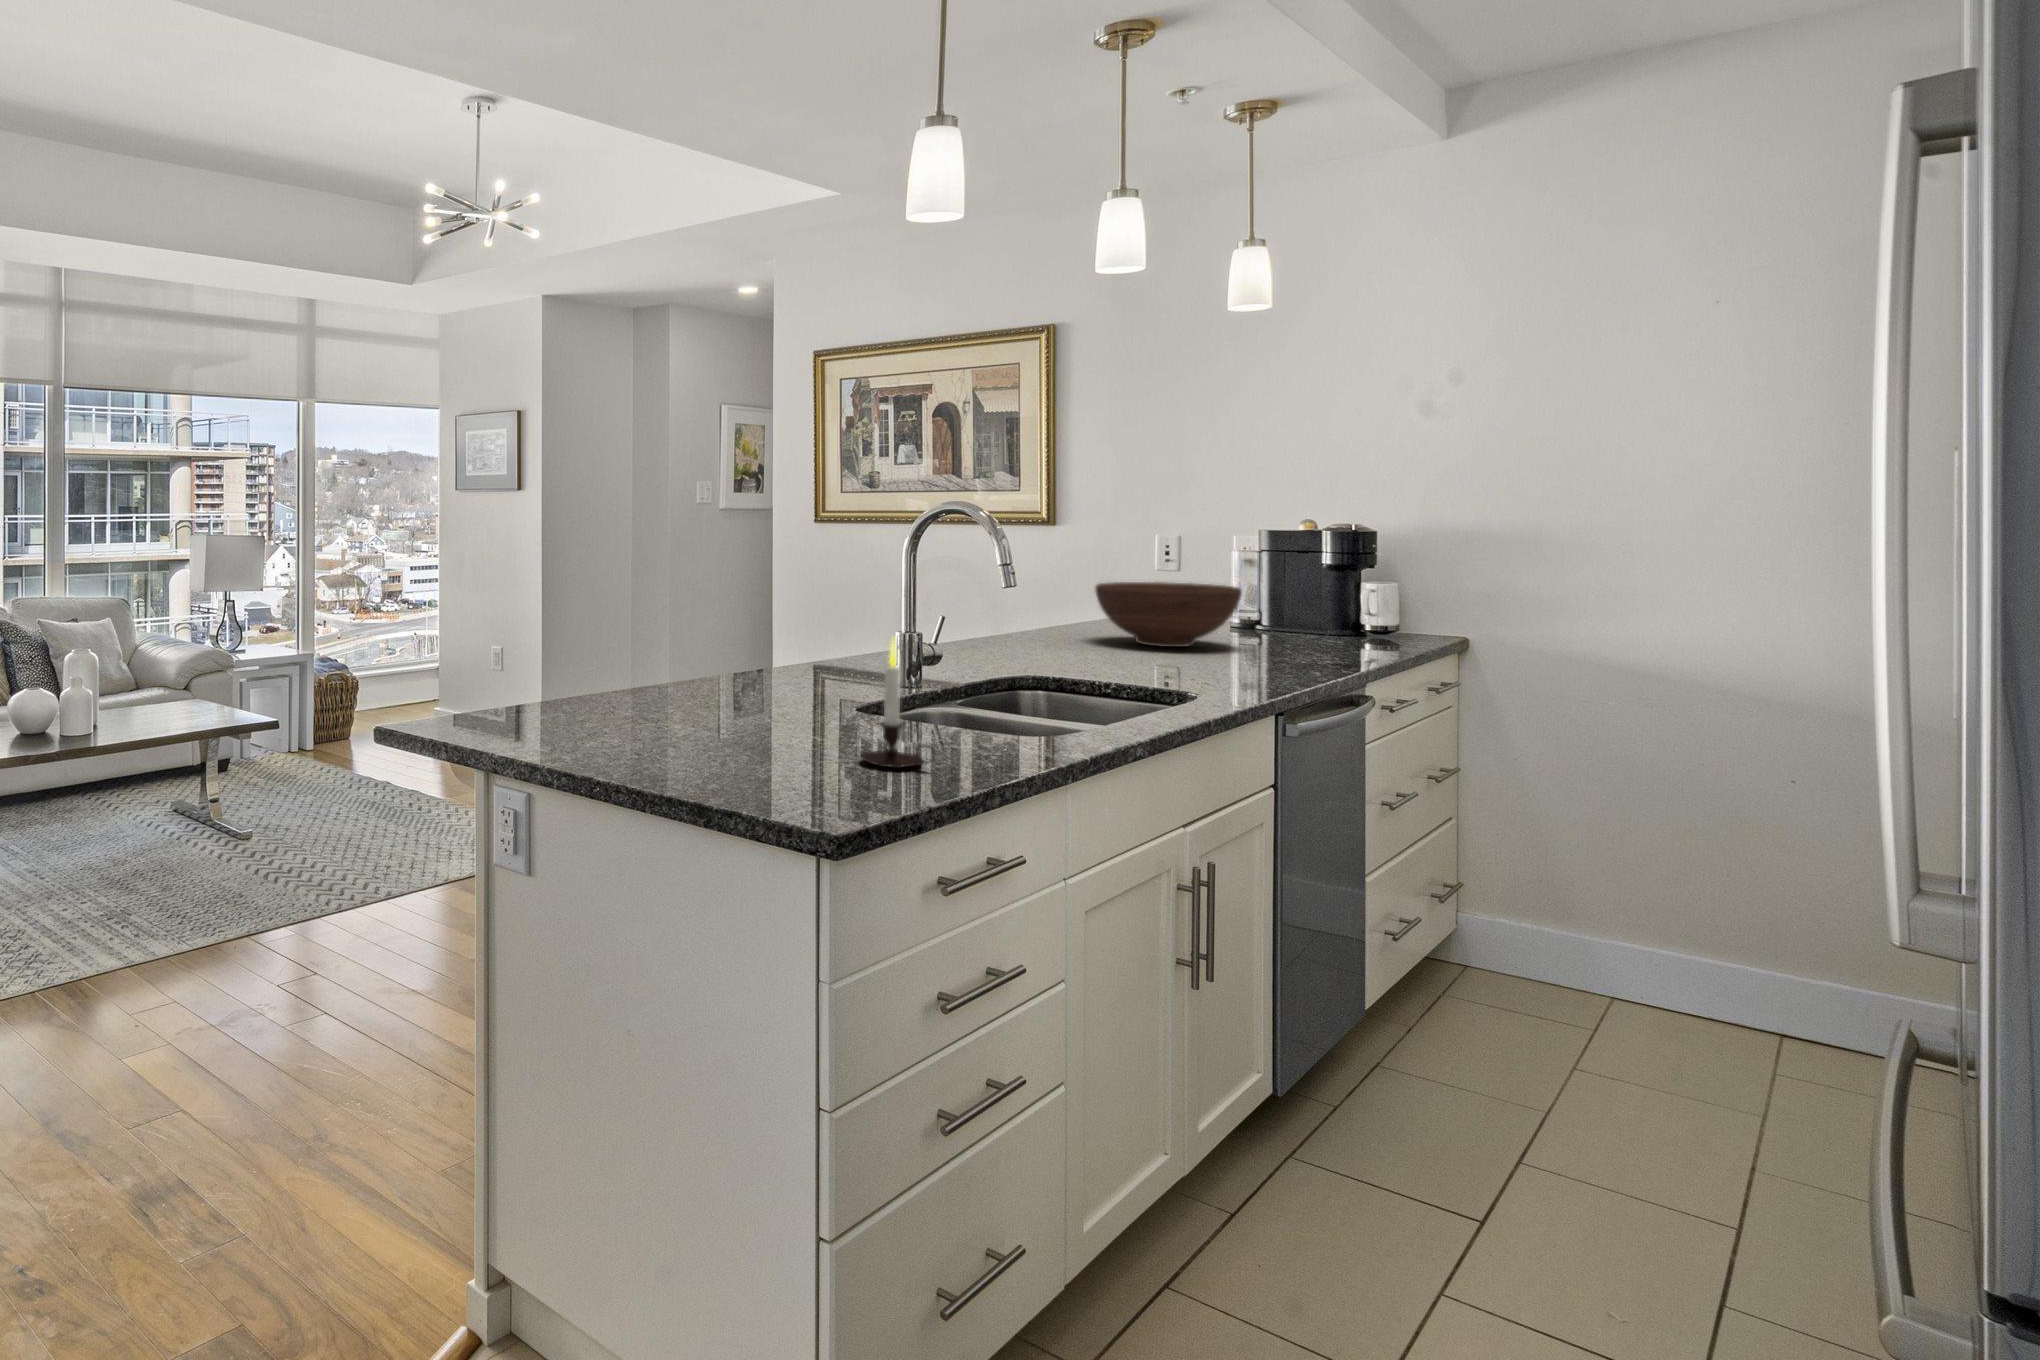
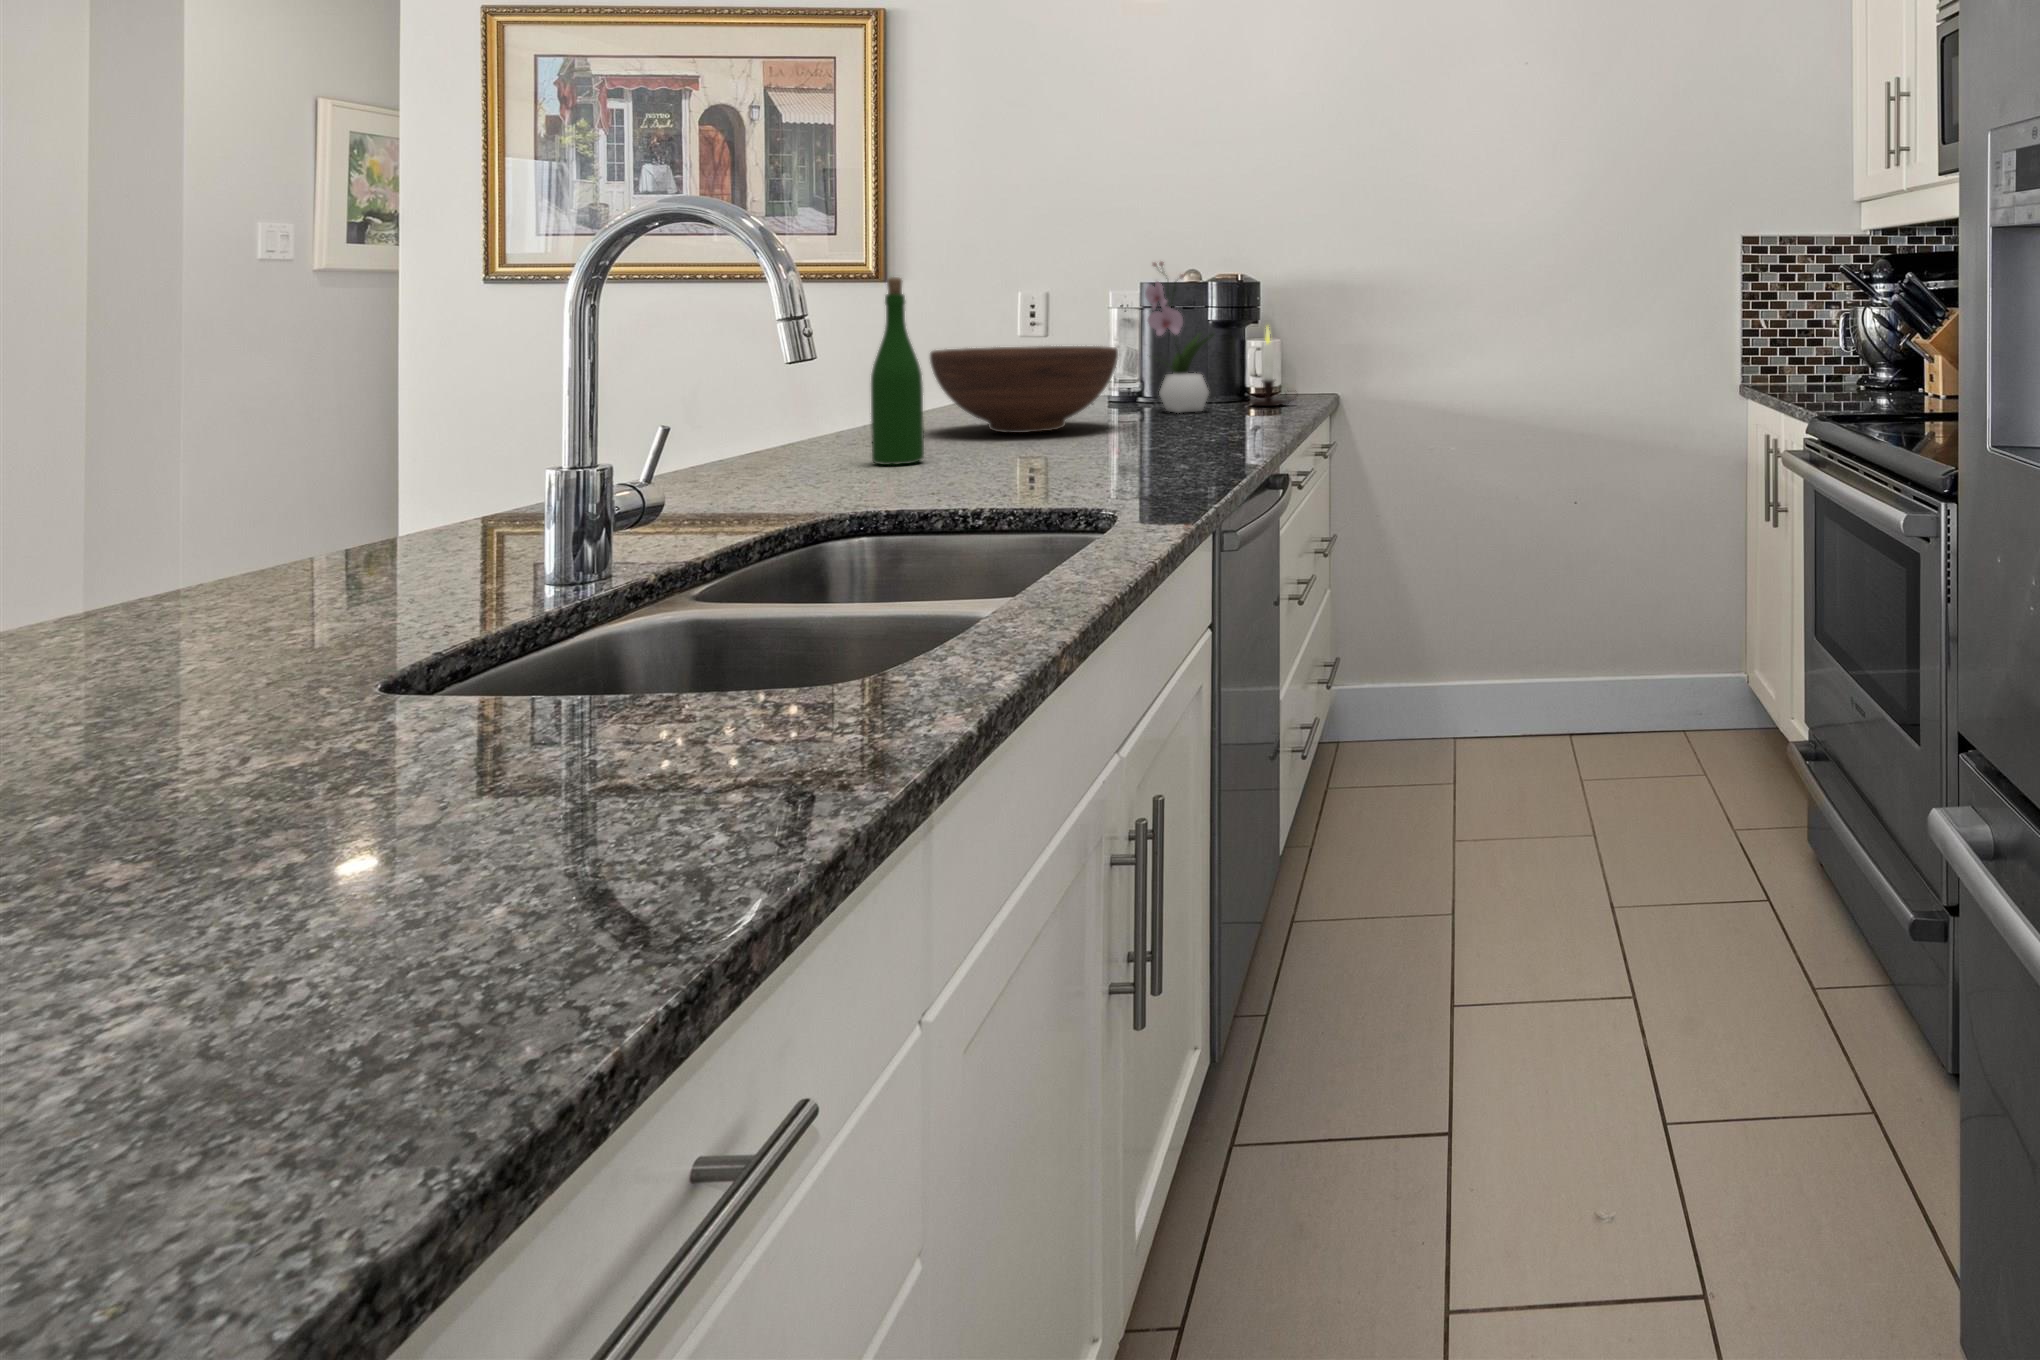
flower arrangement: none [1266,517,1332,640] -> present [1145,262,1212,413]
wine bottle: none [1063,541,1098,663] -> present [871,277,924,465]
candle: present [861,638,934,768] -> present [1251,328,1289,406]

